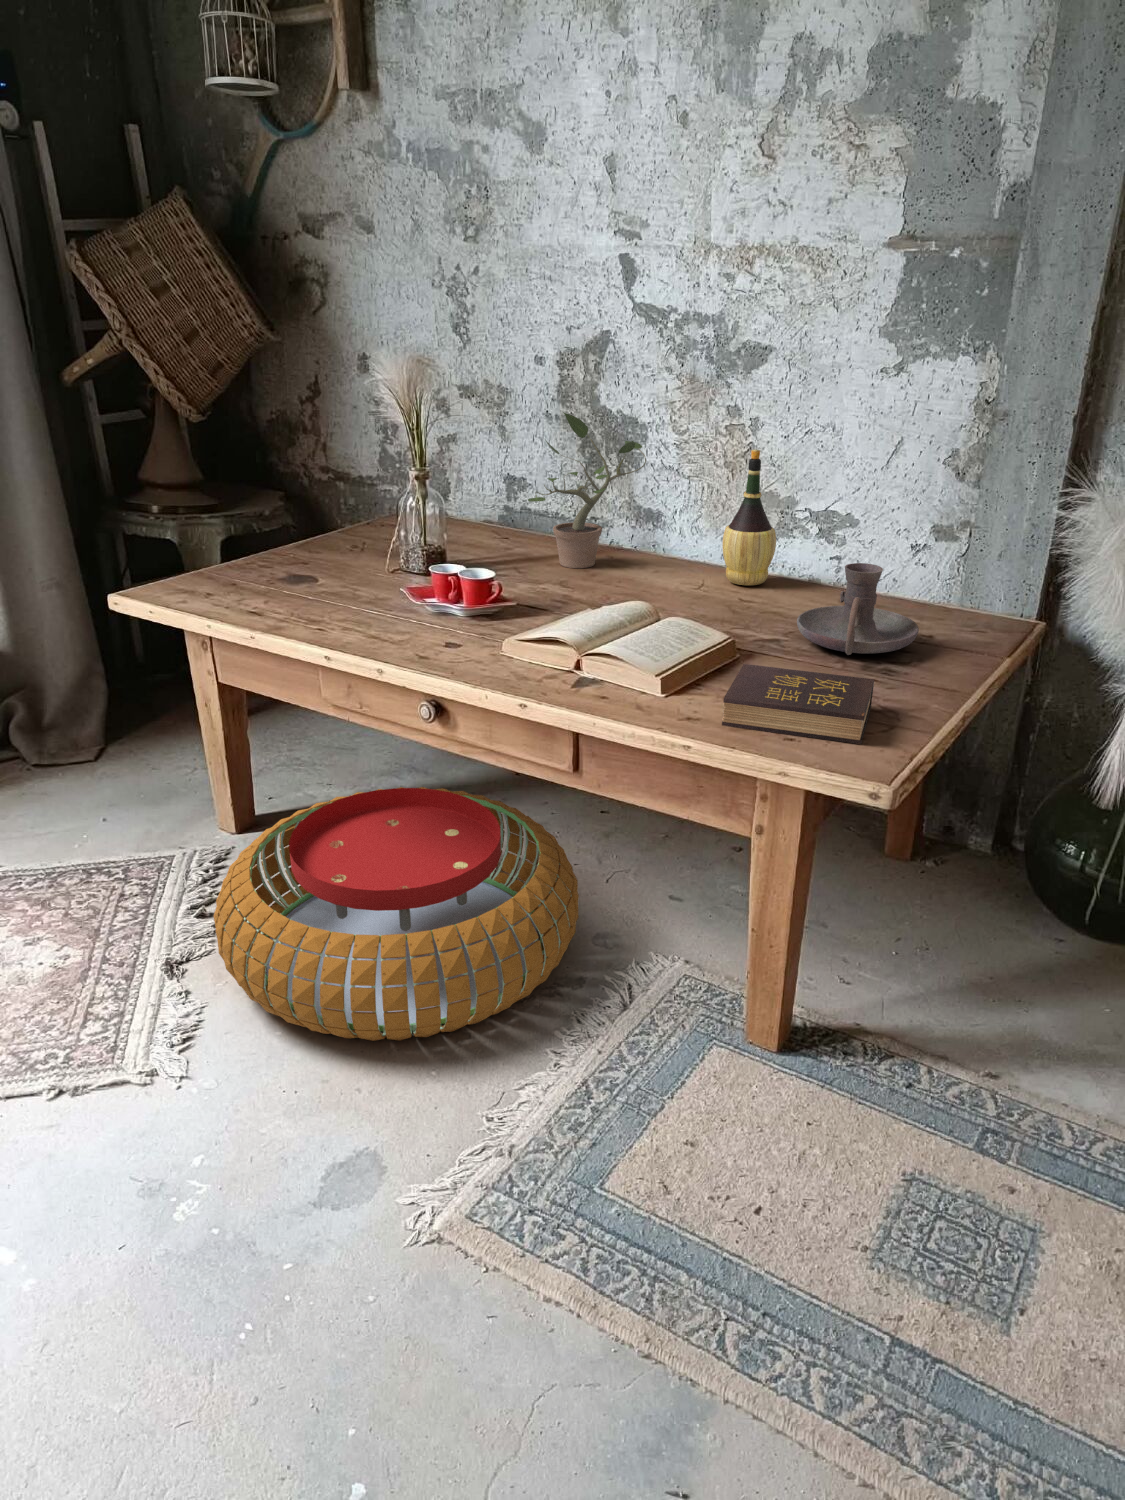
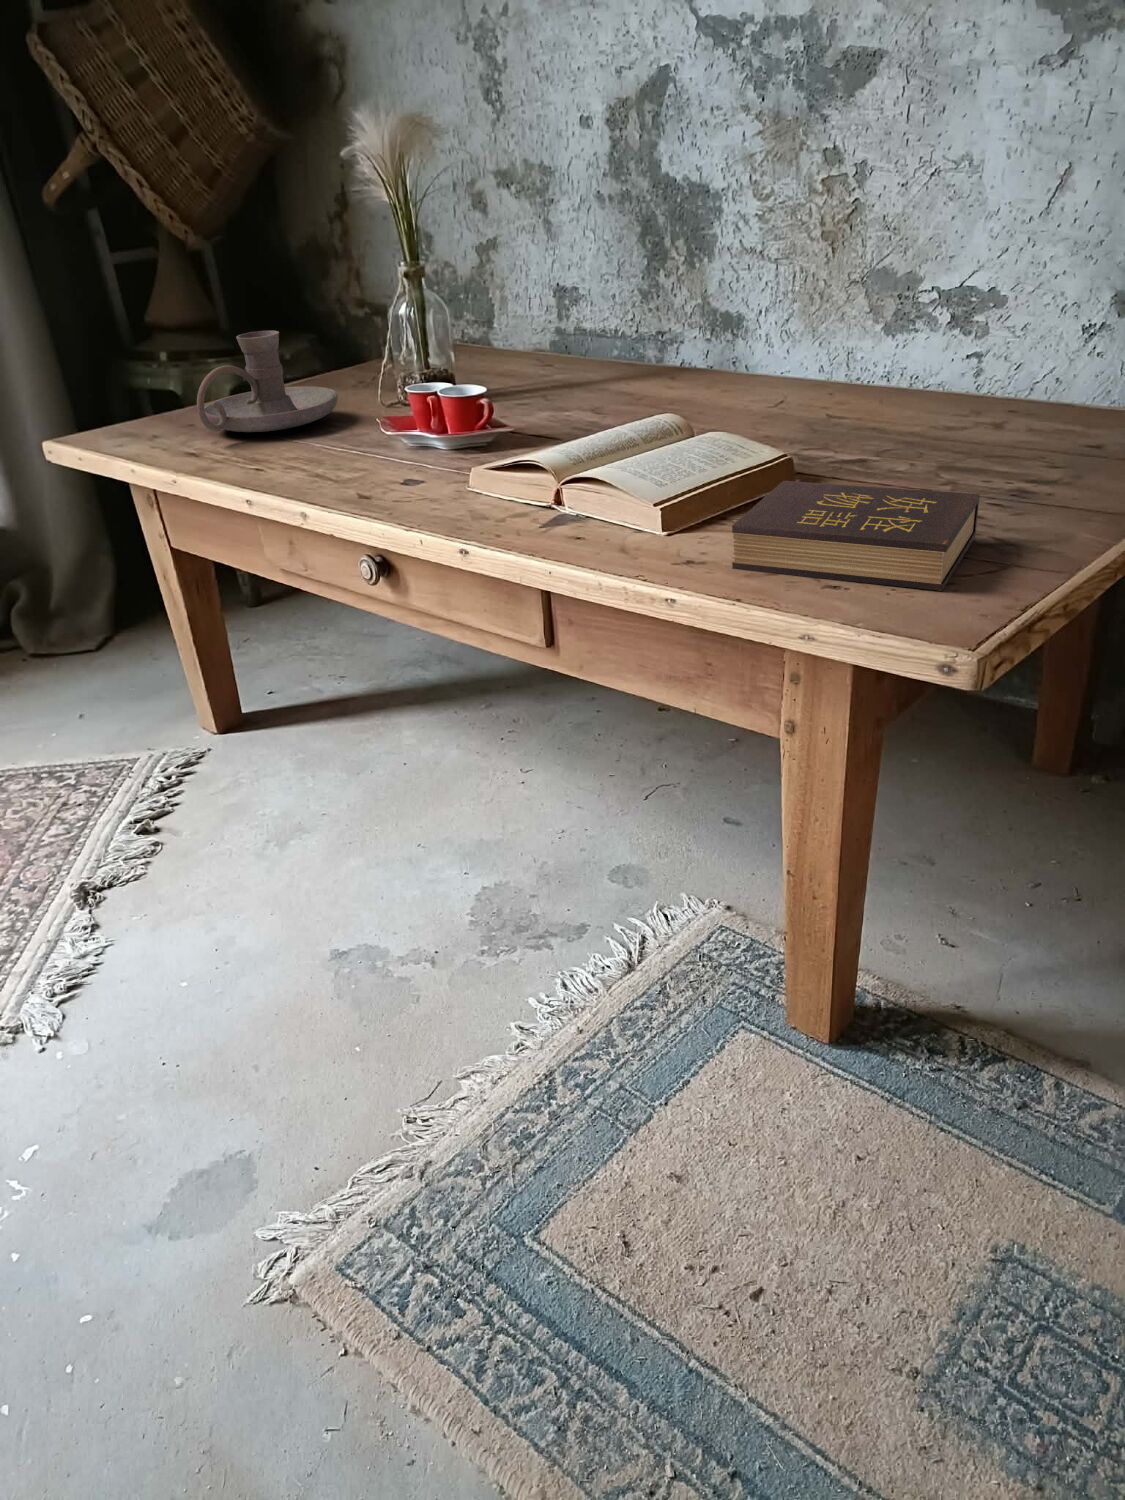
potted plant: present [528,412,646,568] -> none [551,173,713,389]
wine bottle: present [723,450,776,585] -> none [810,198,885,397]
candle holder: present [797,563,919,655] -> present [197,331,338,432]
pouf: present [214,787,579,1041] -> none [113,674,588,1003]

